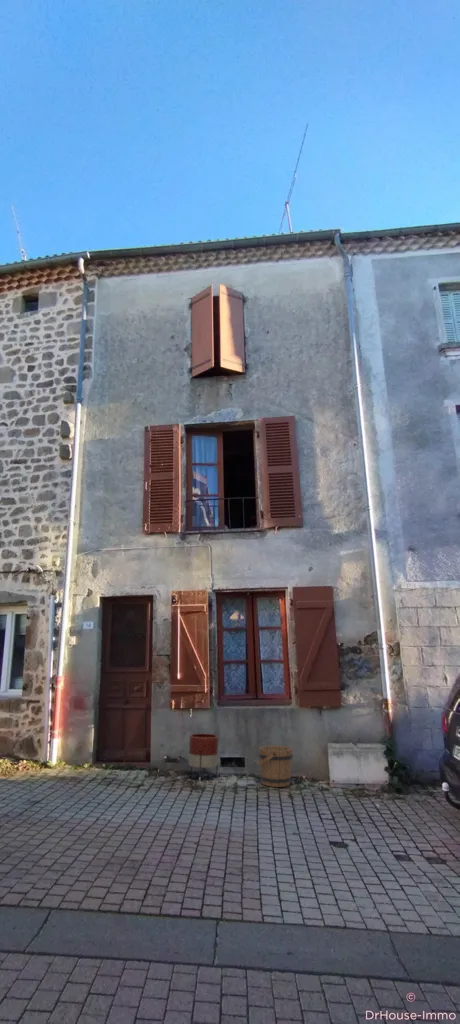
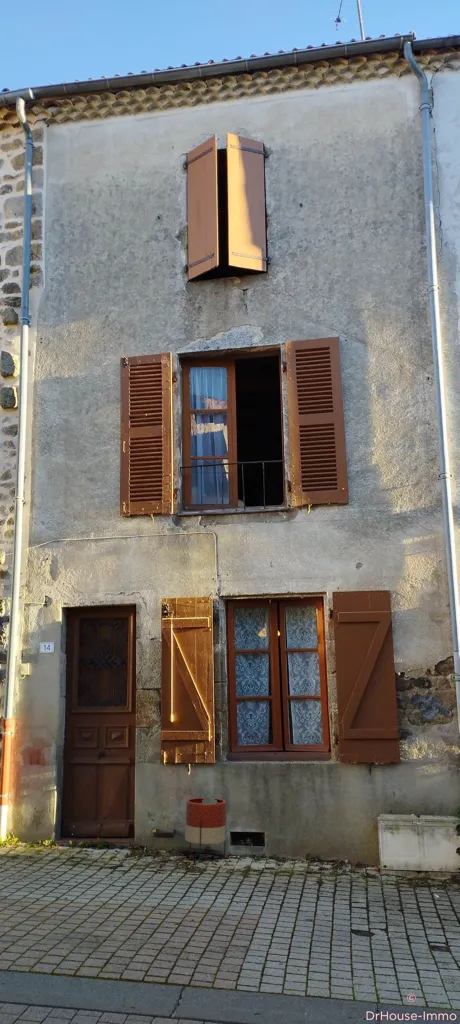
bucket: present [257,745,293,787] -> none [278,815,329,872]

